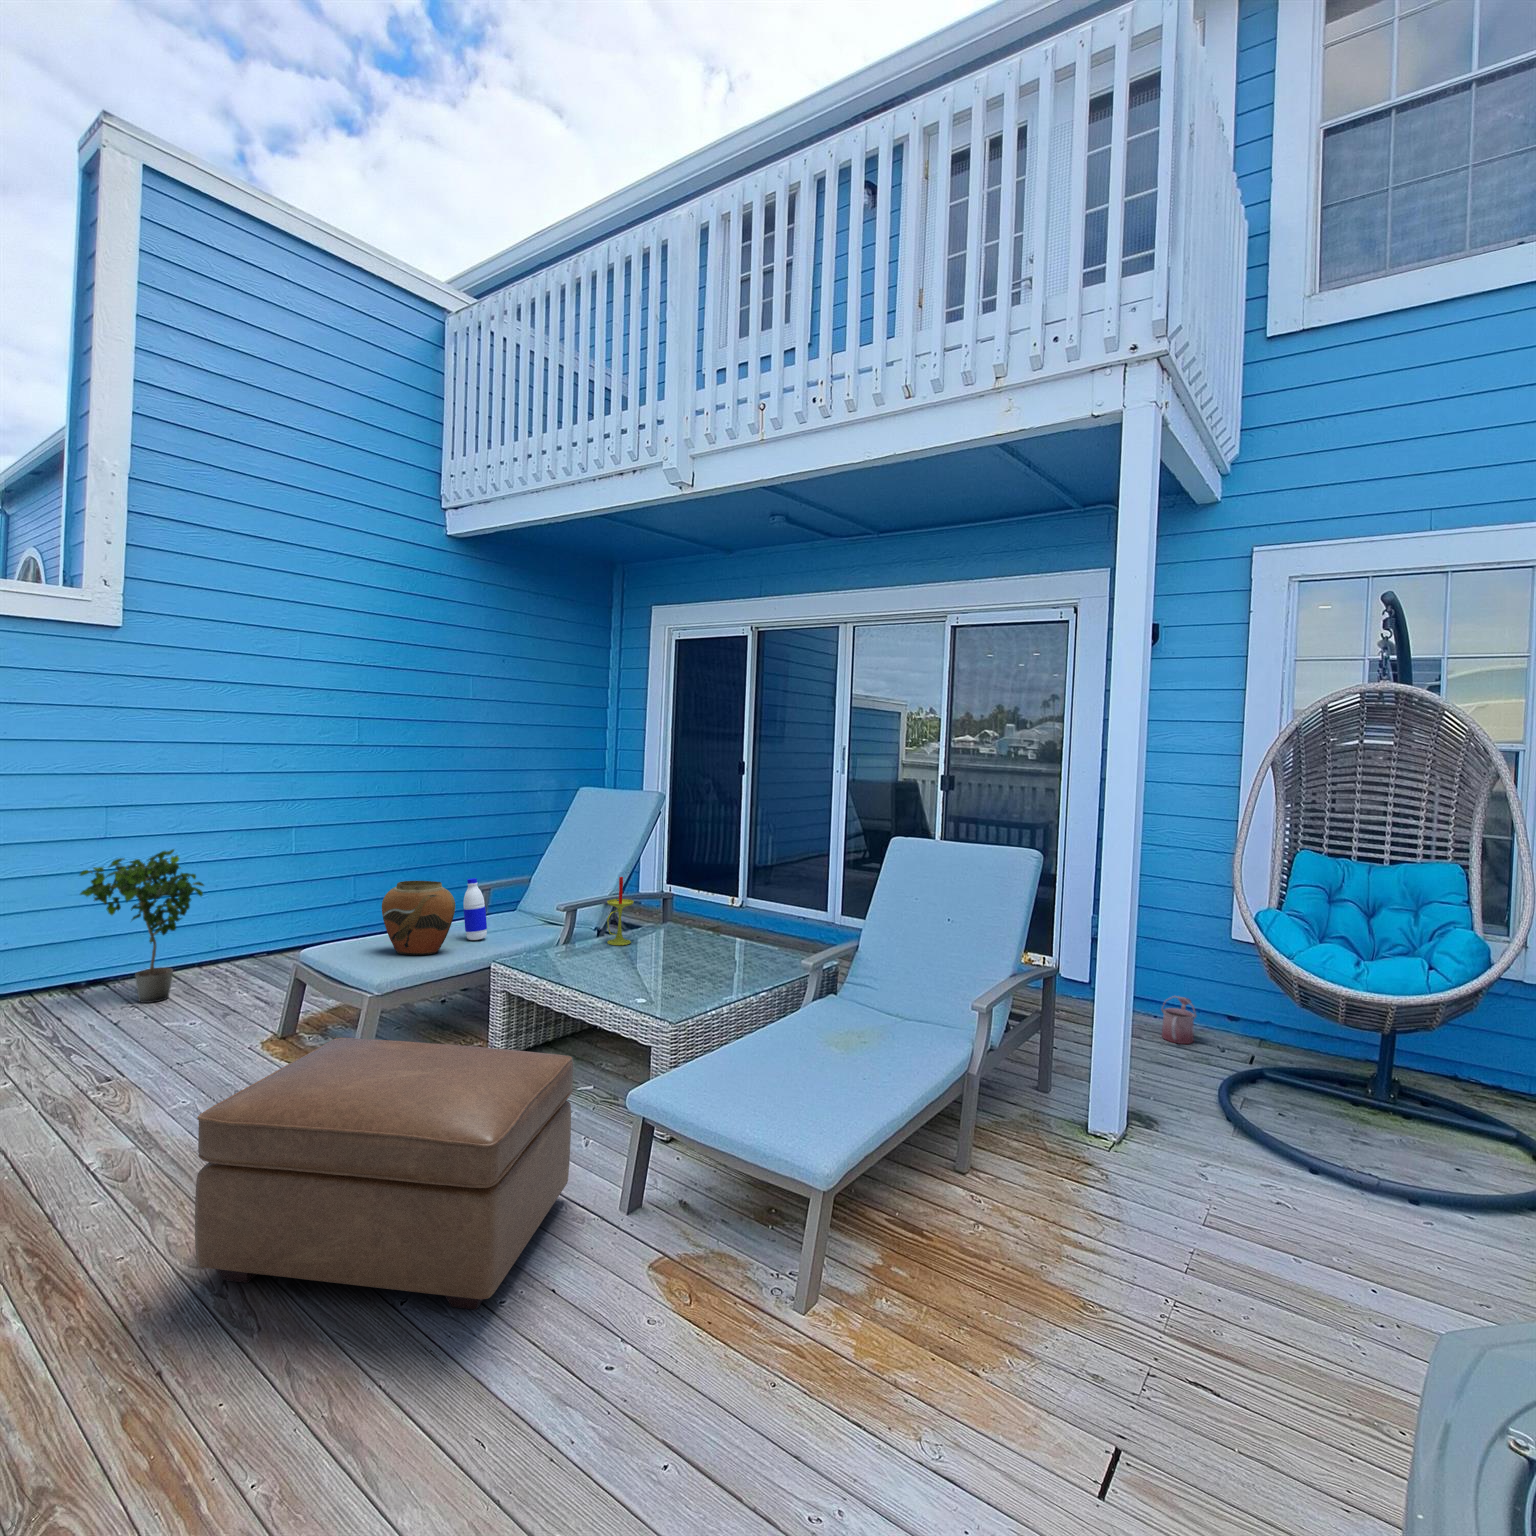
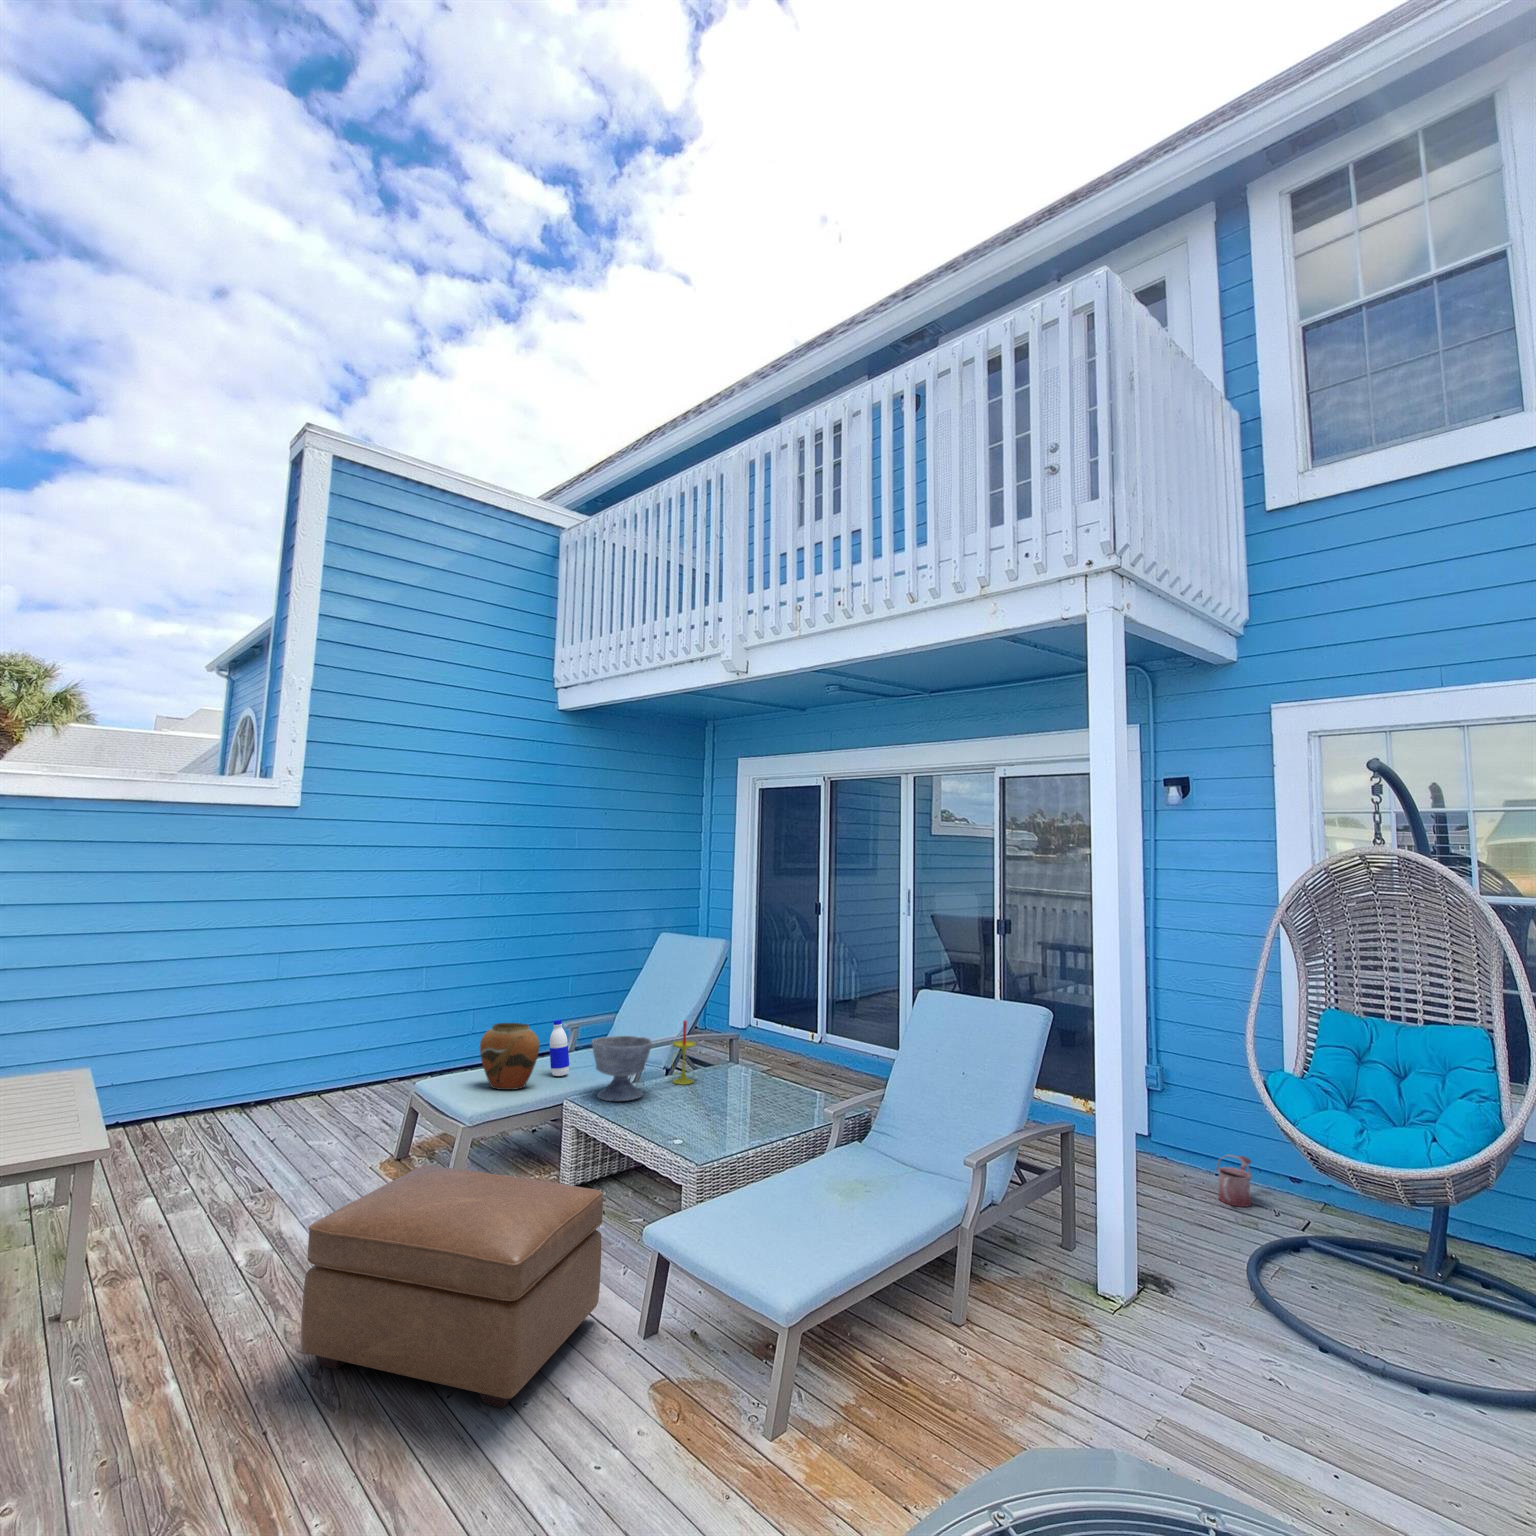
potted plant: present [80,849,204,1003] -> none [253,989,349,1123]
bowl: none [520,893,590,963] -> present [592,1036,652,1101]

